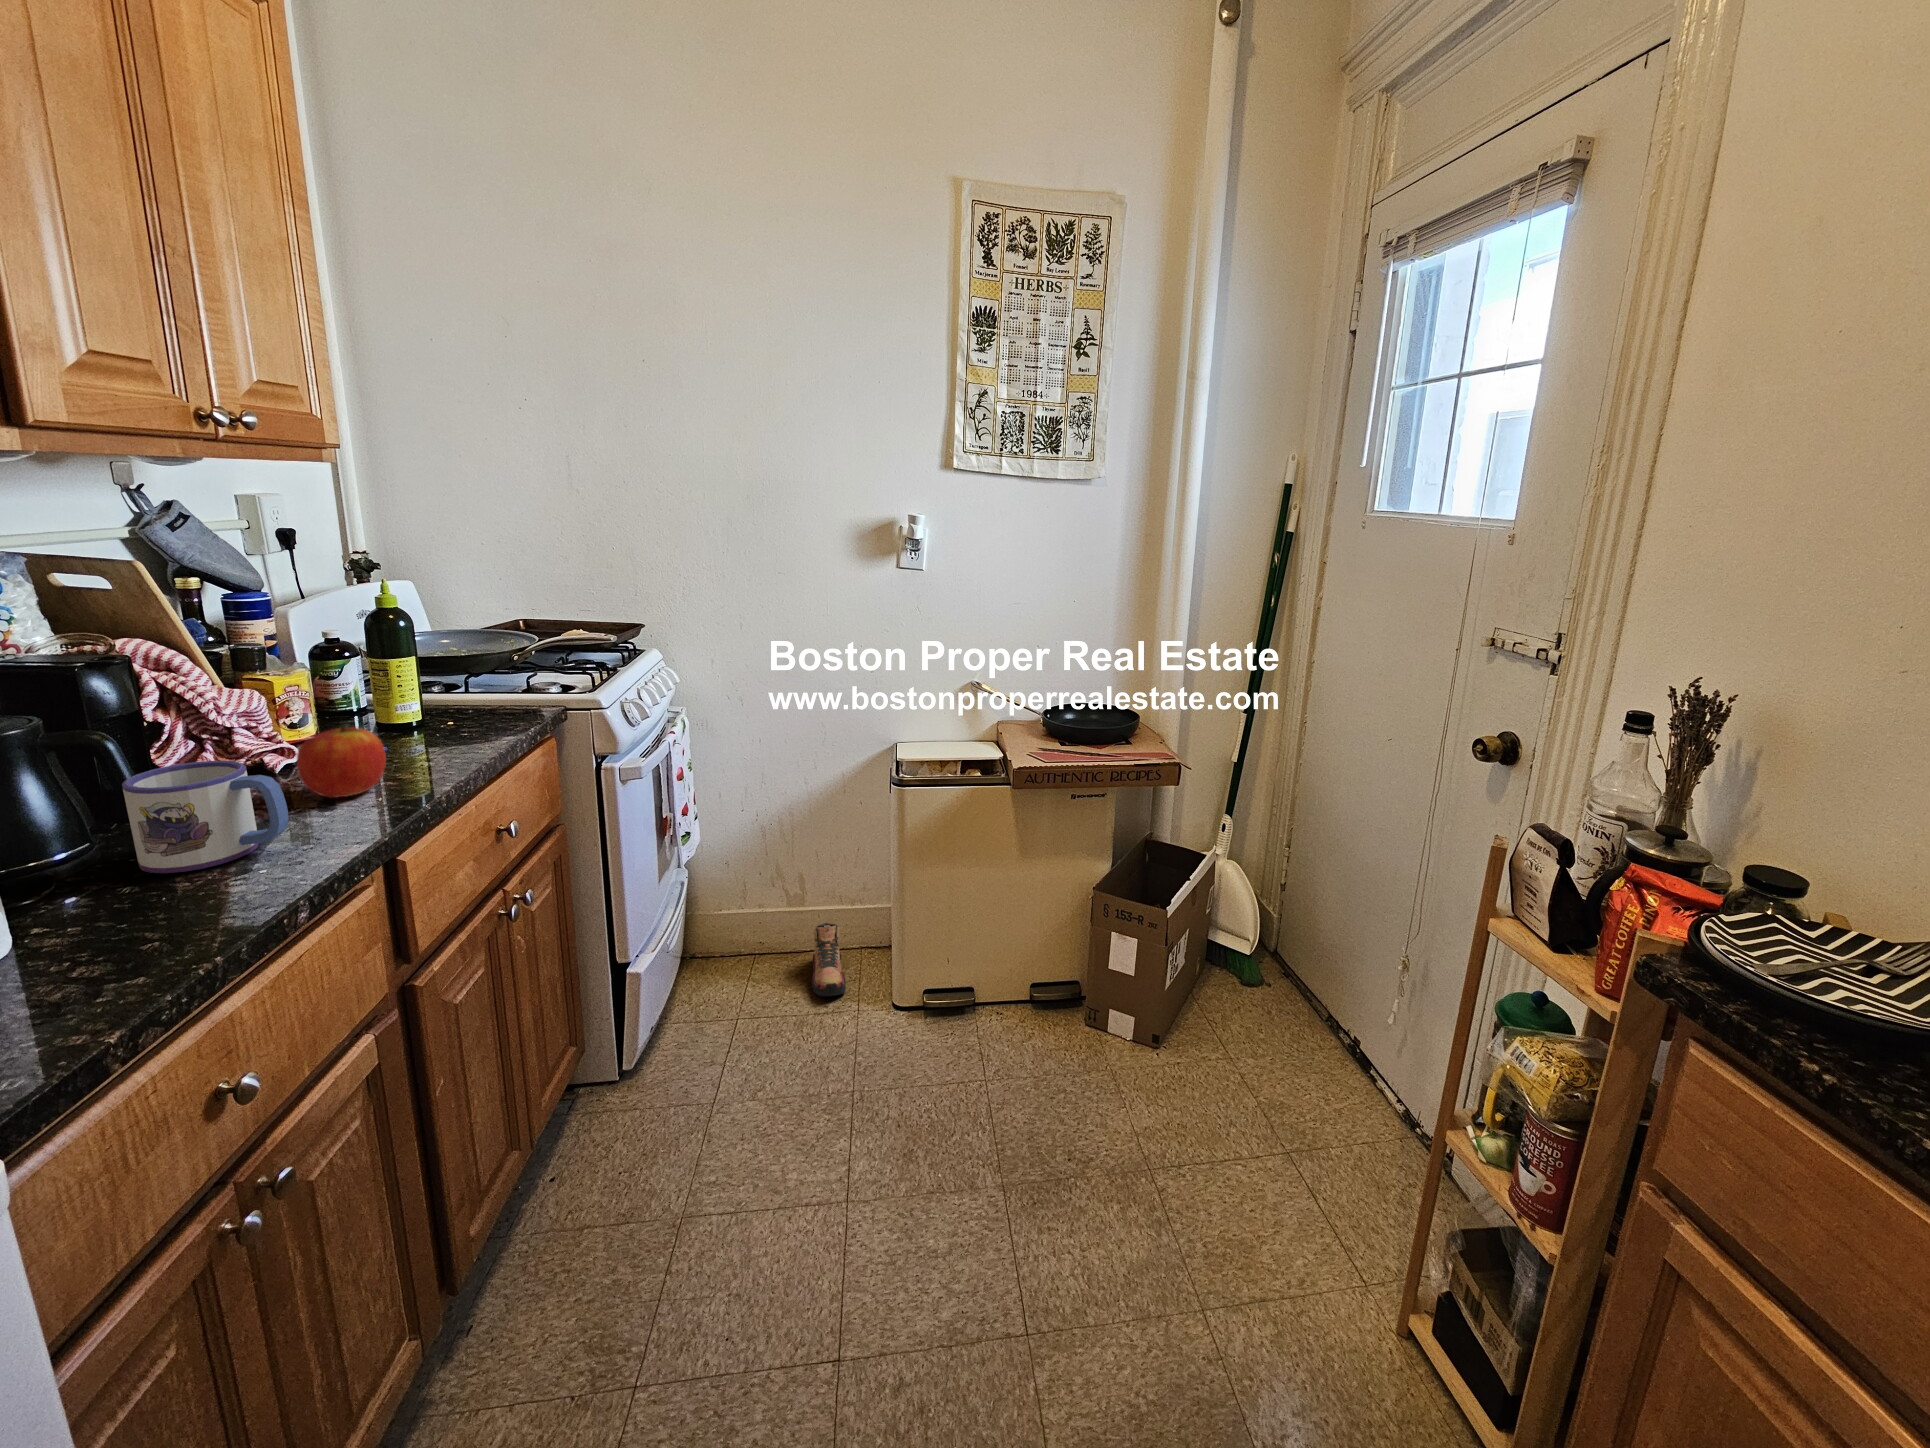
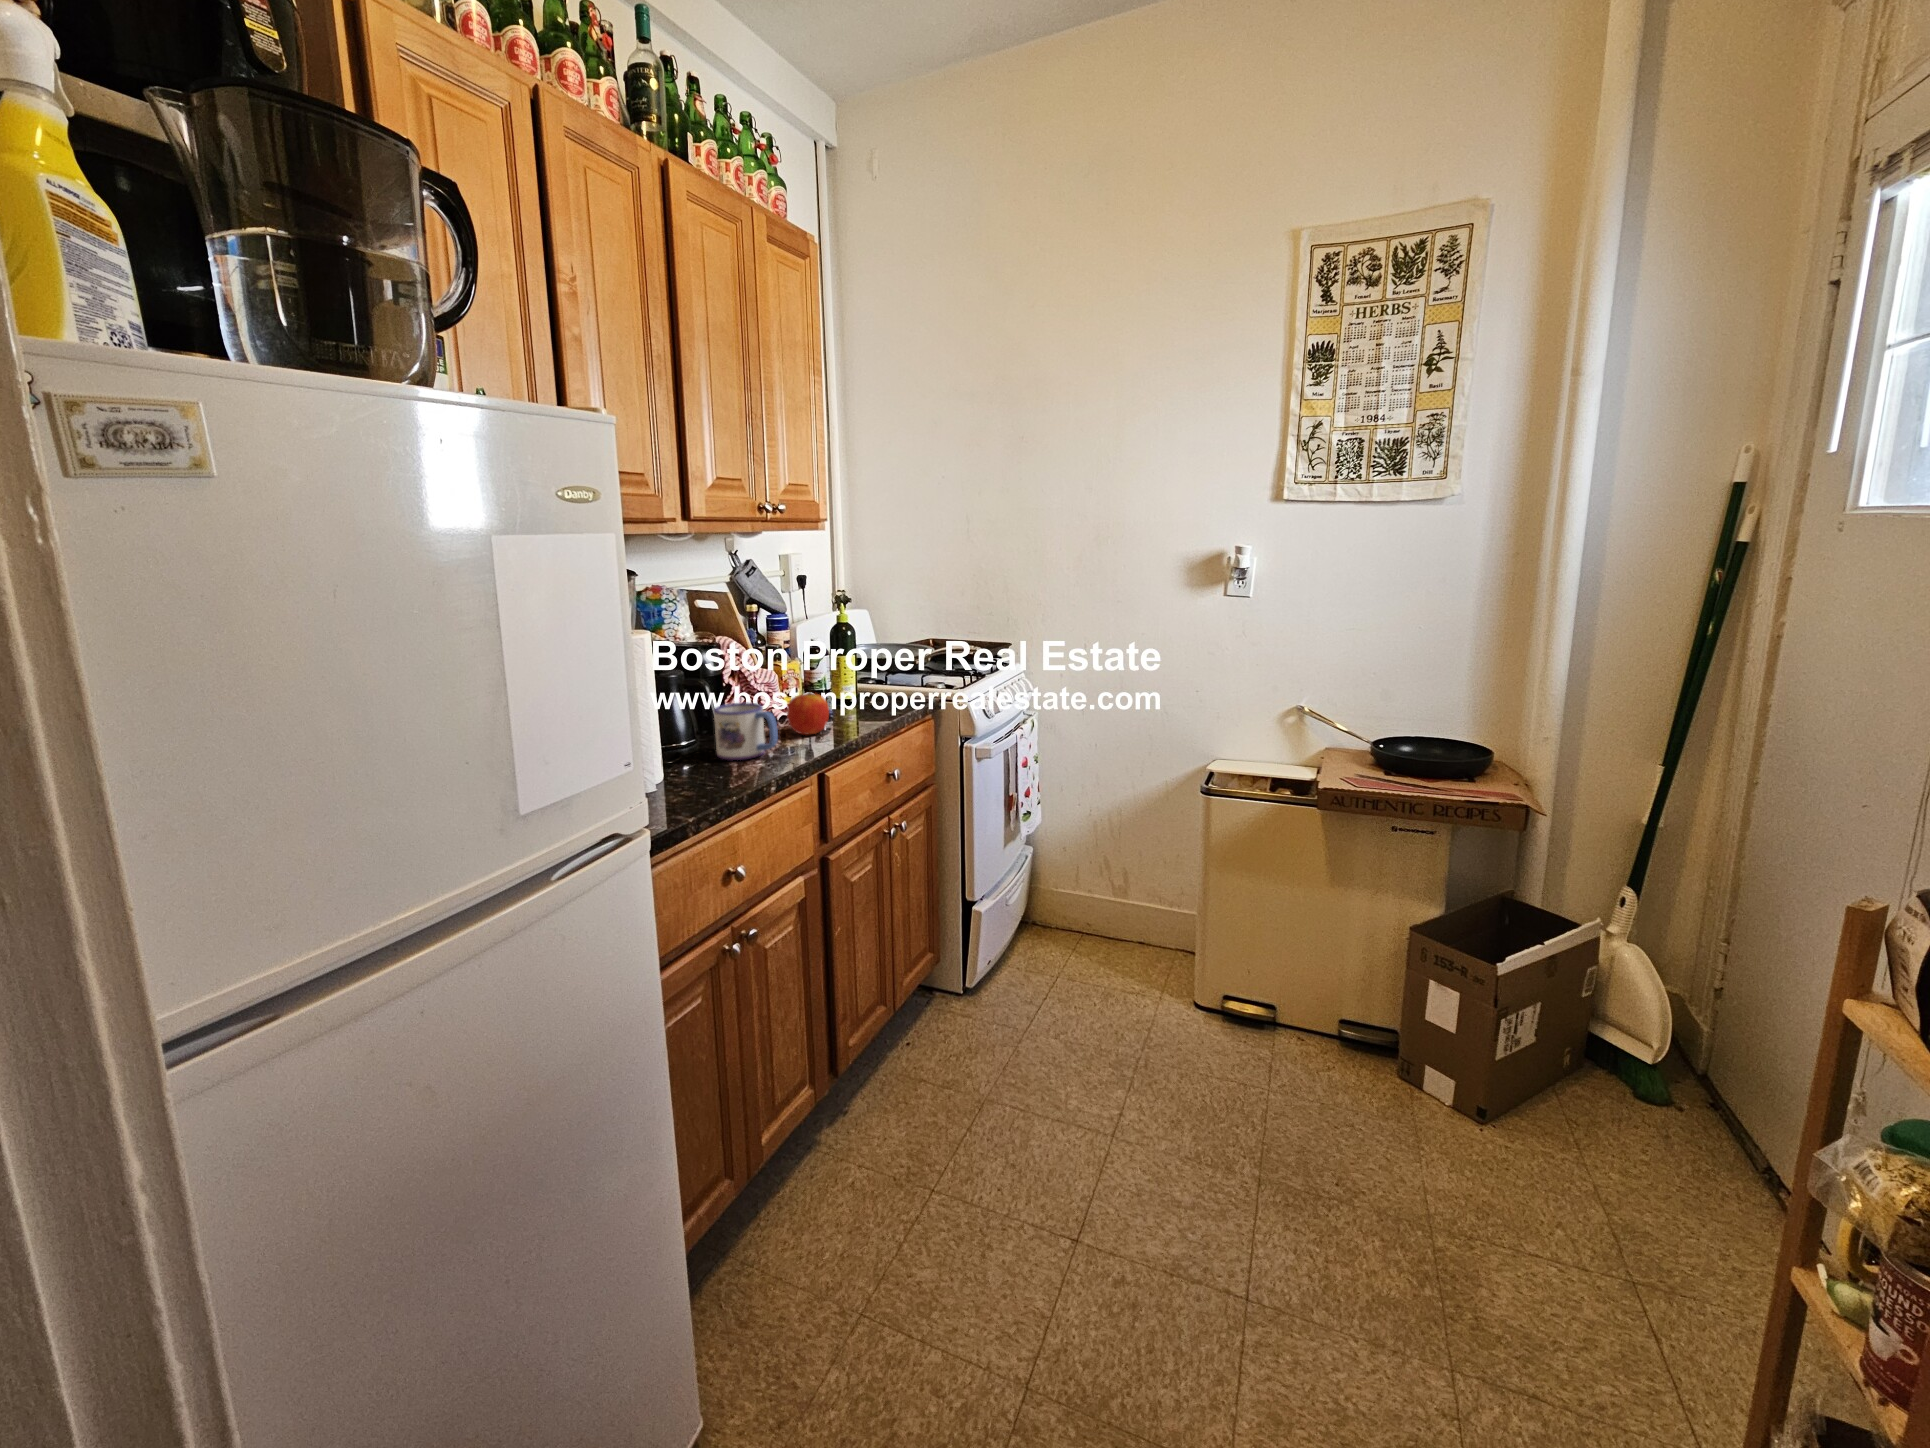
shoe: present [811,923,846,996] -> none [1120,914,1151,979]

